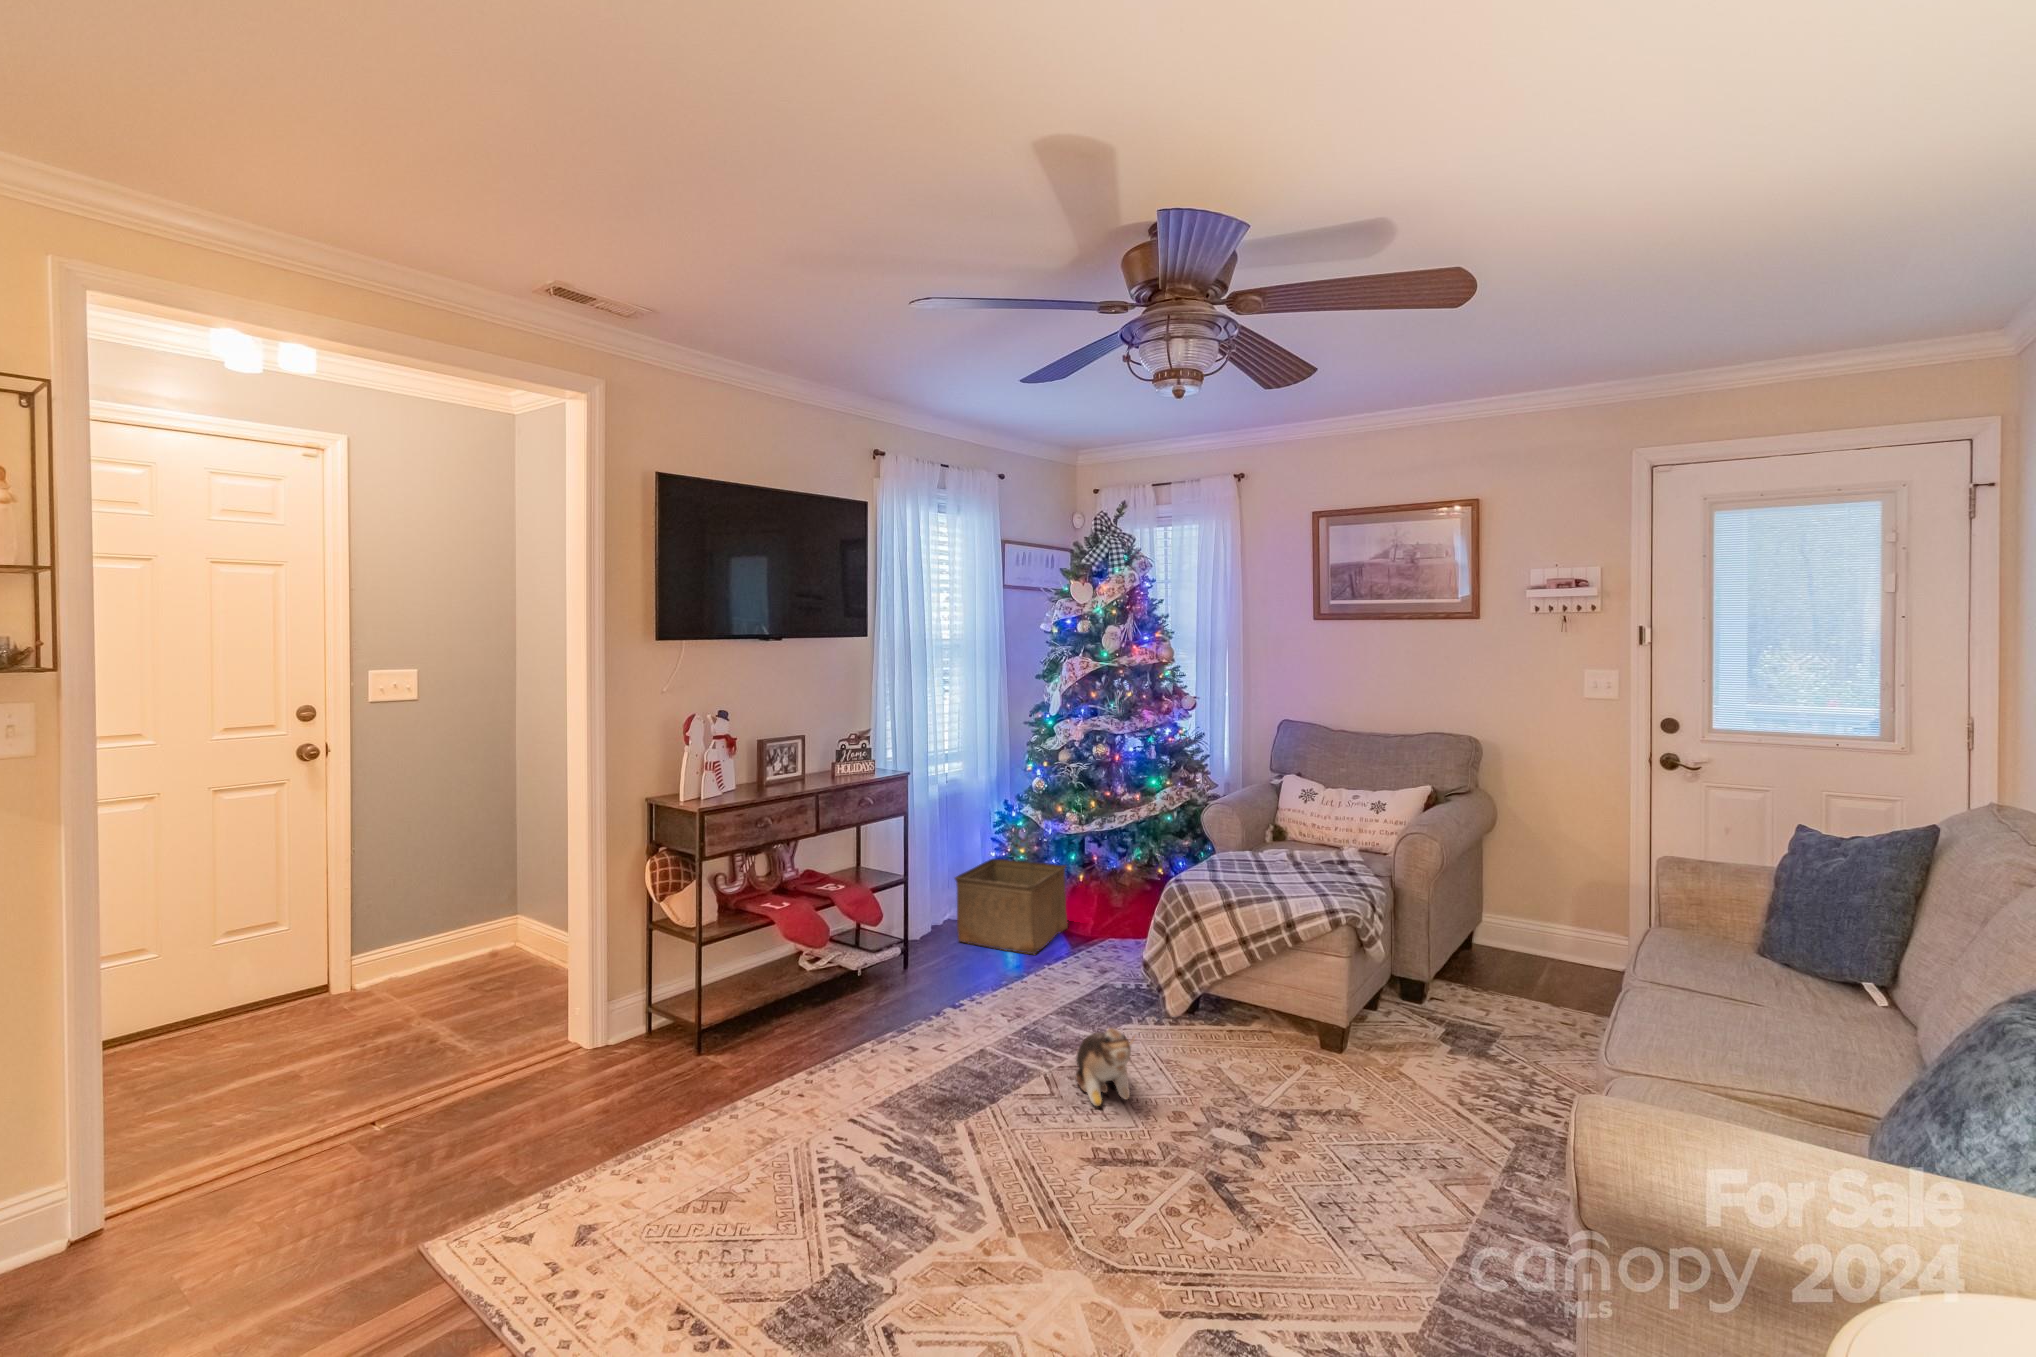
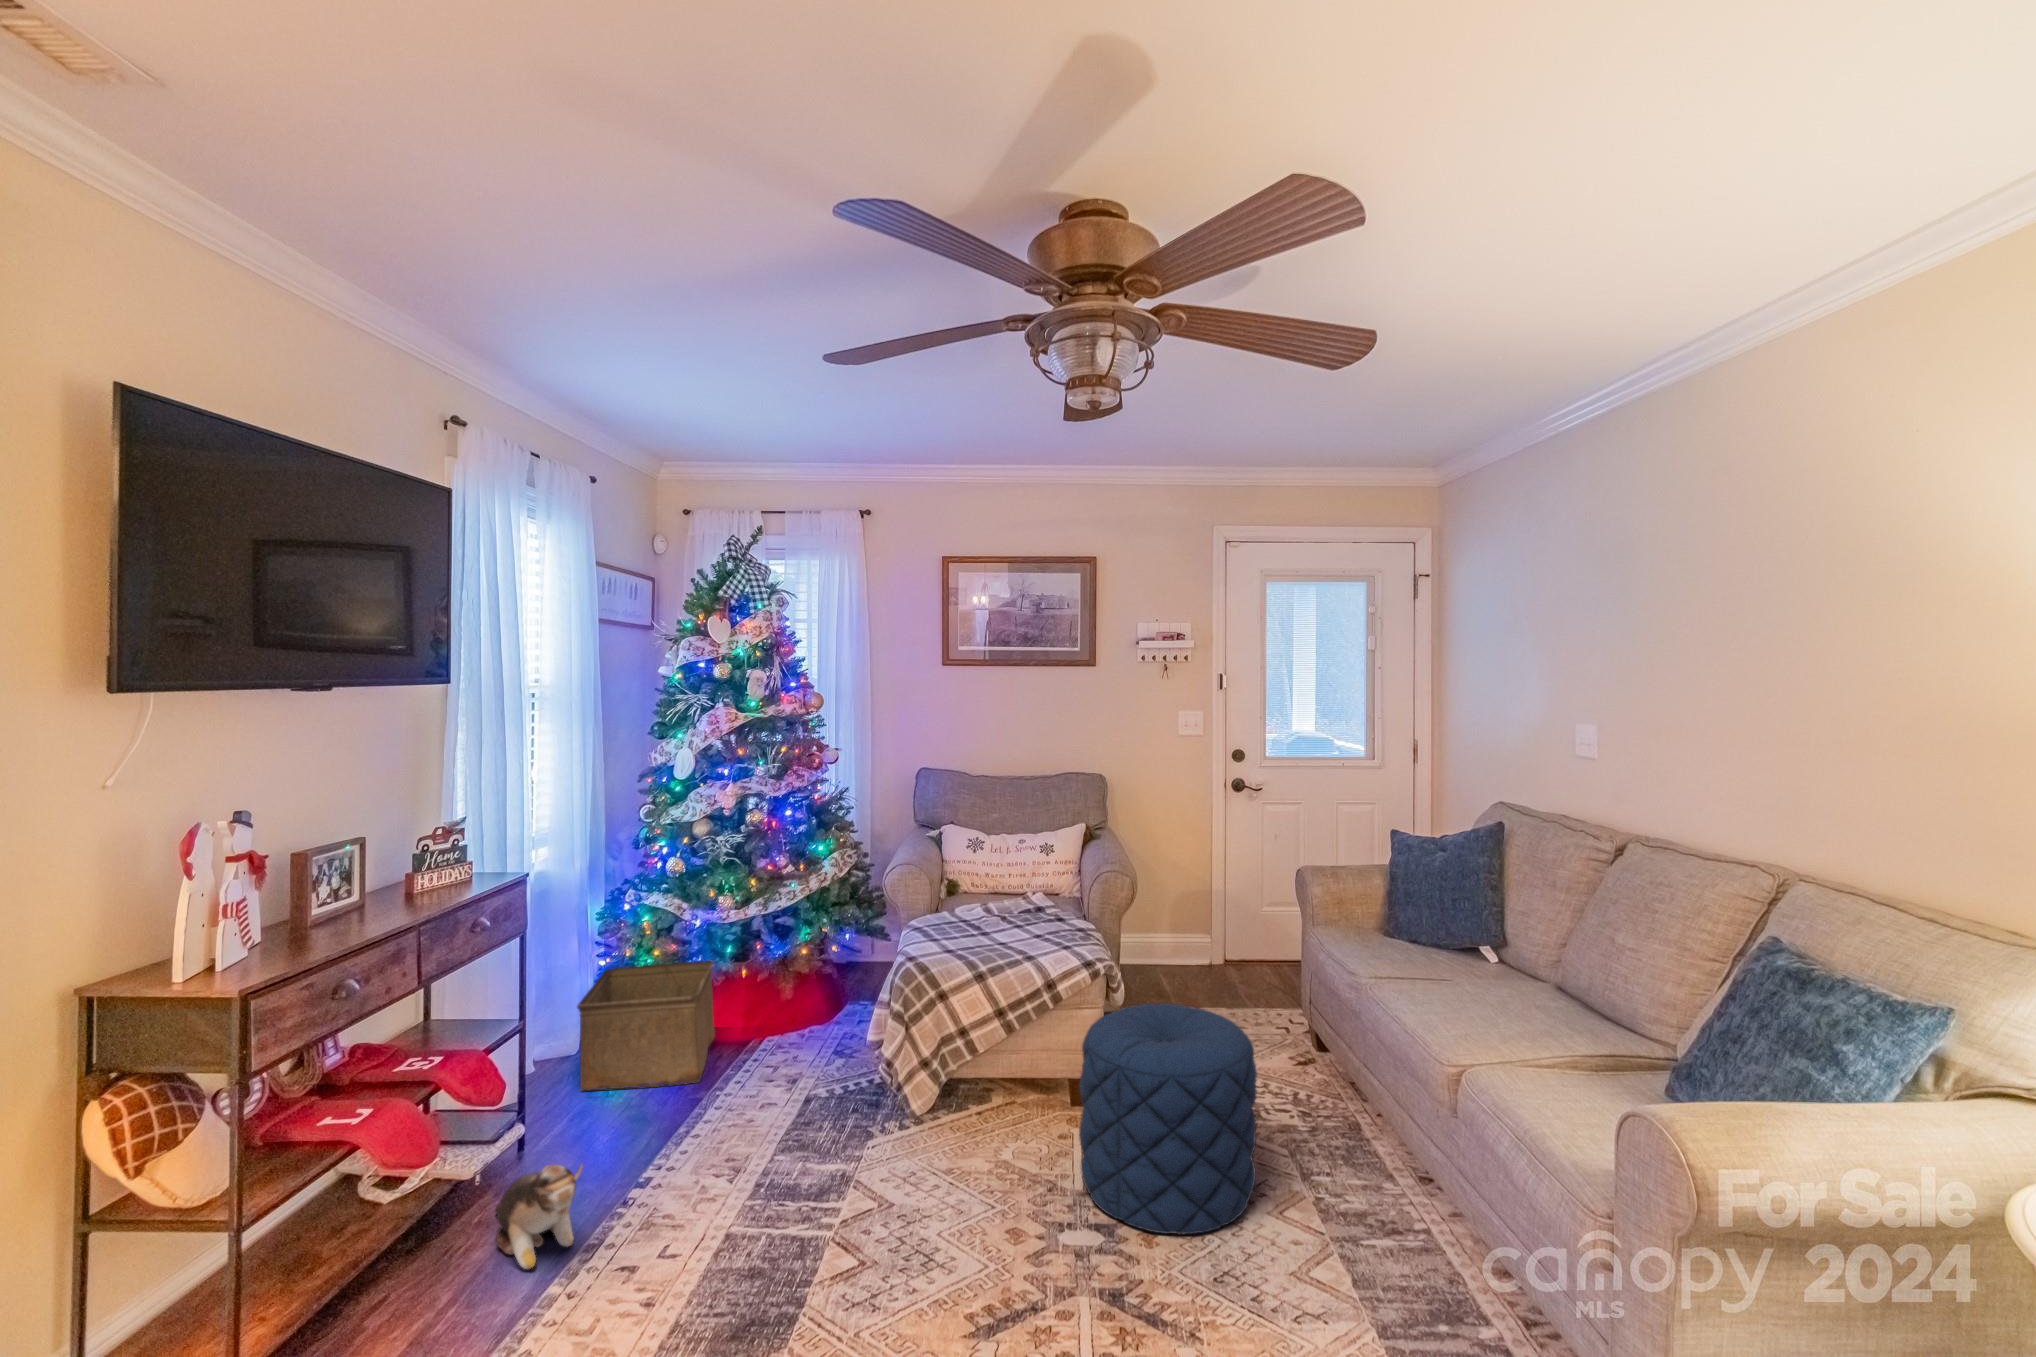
pouf: none [1261,955,1446,1174] -> present [1079,1003,1257,1234]
plush toy: present [1076,1029,1135,1106] -> present [495,1165,583,1269]

